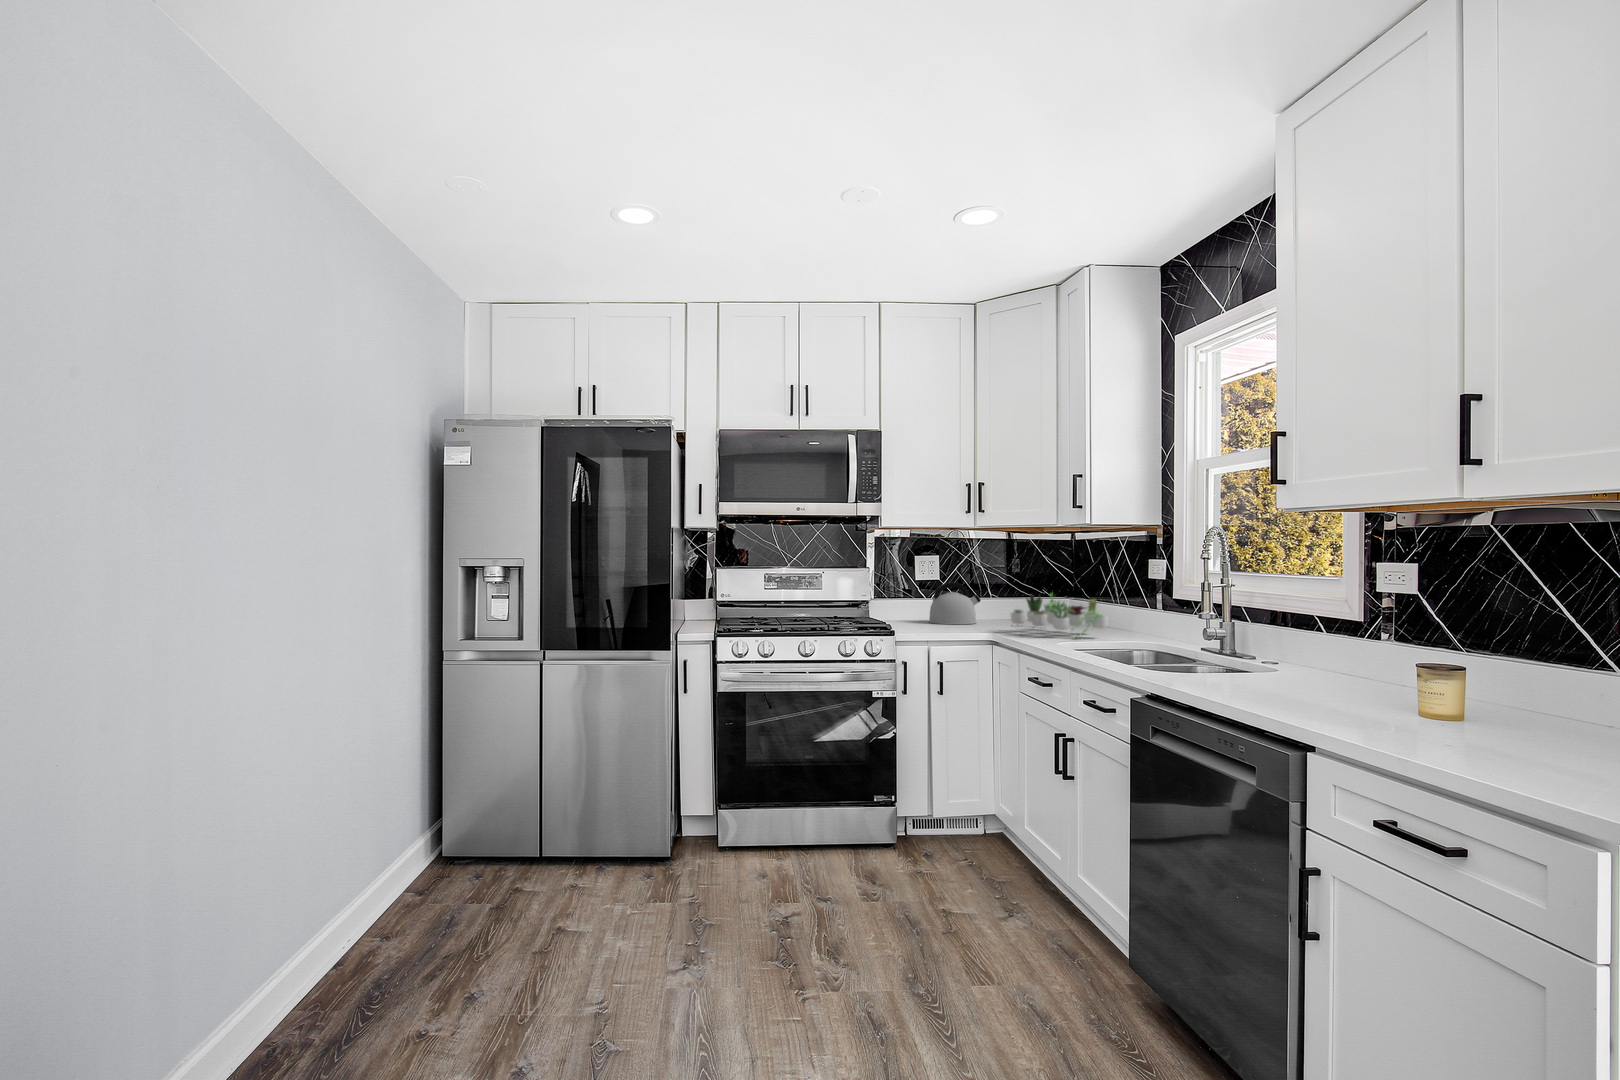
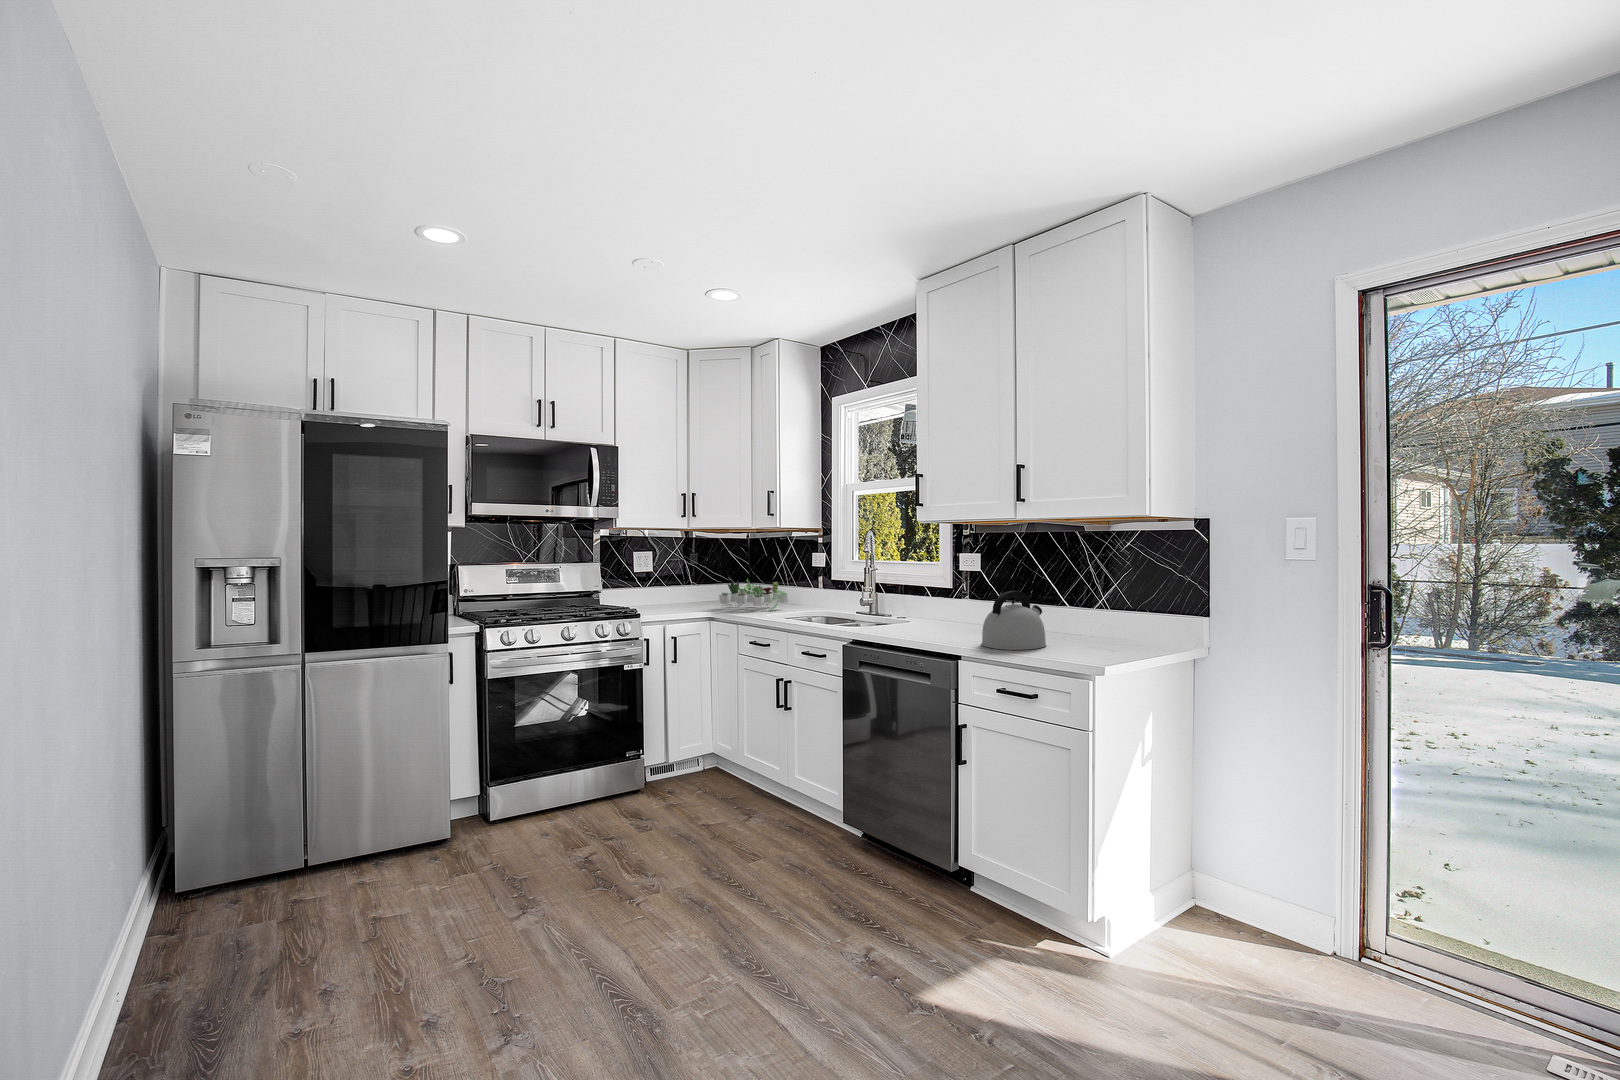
kettle: present [929,582,981,624] -> present [981,591,1046,650]

